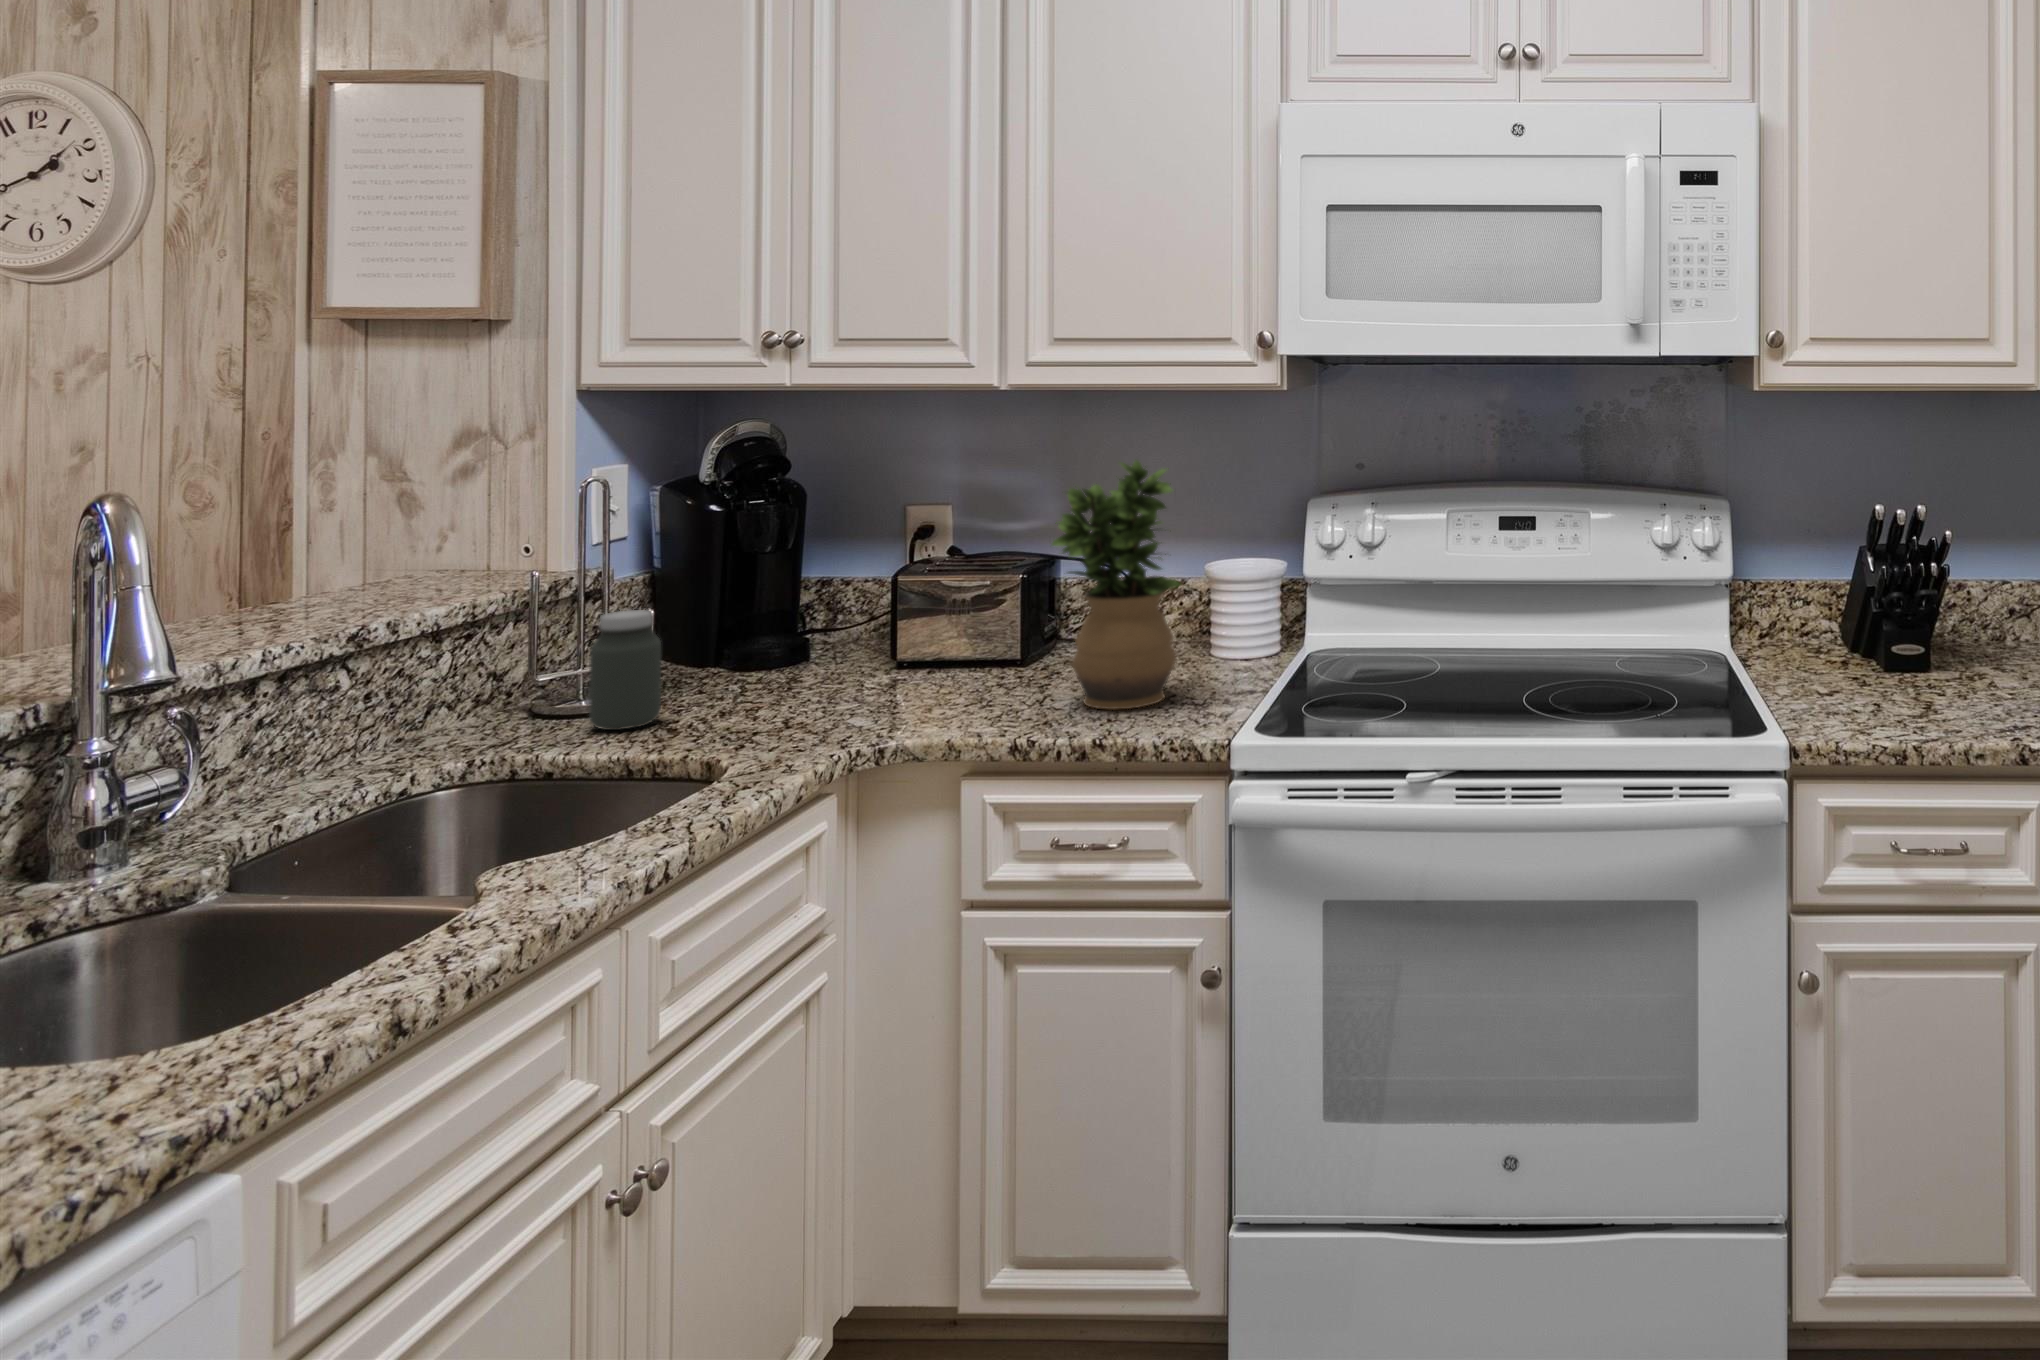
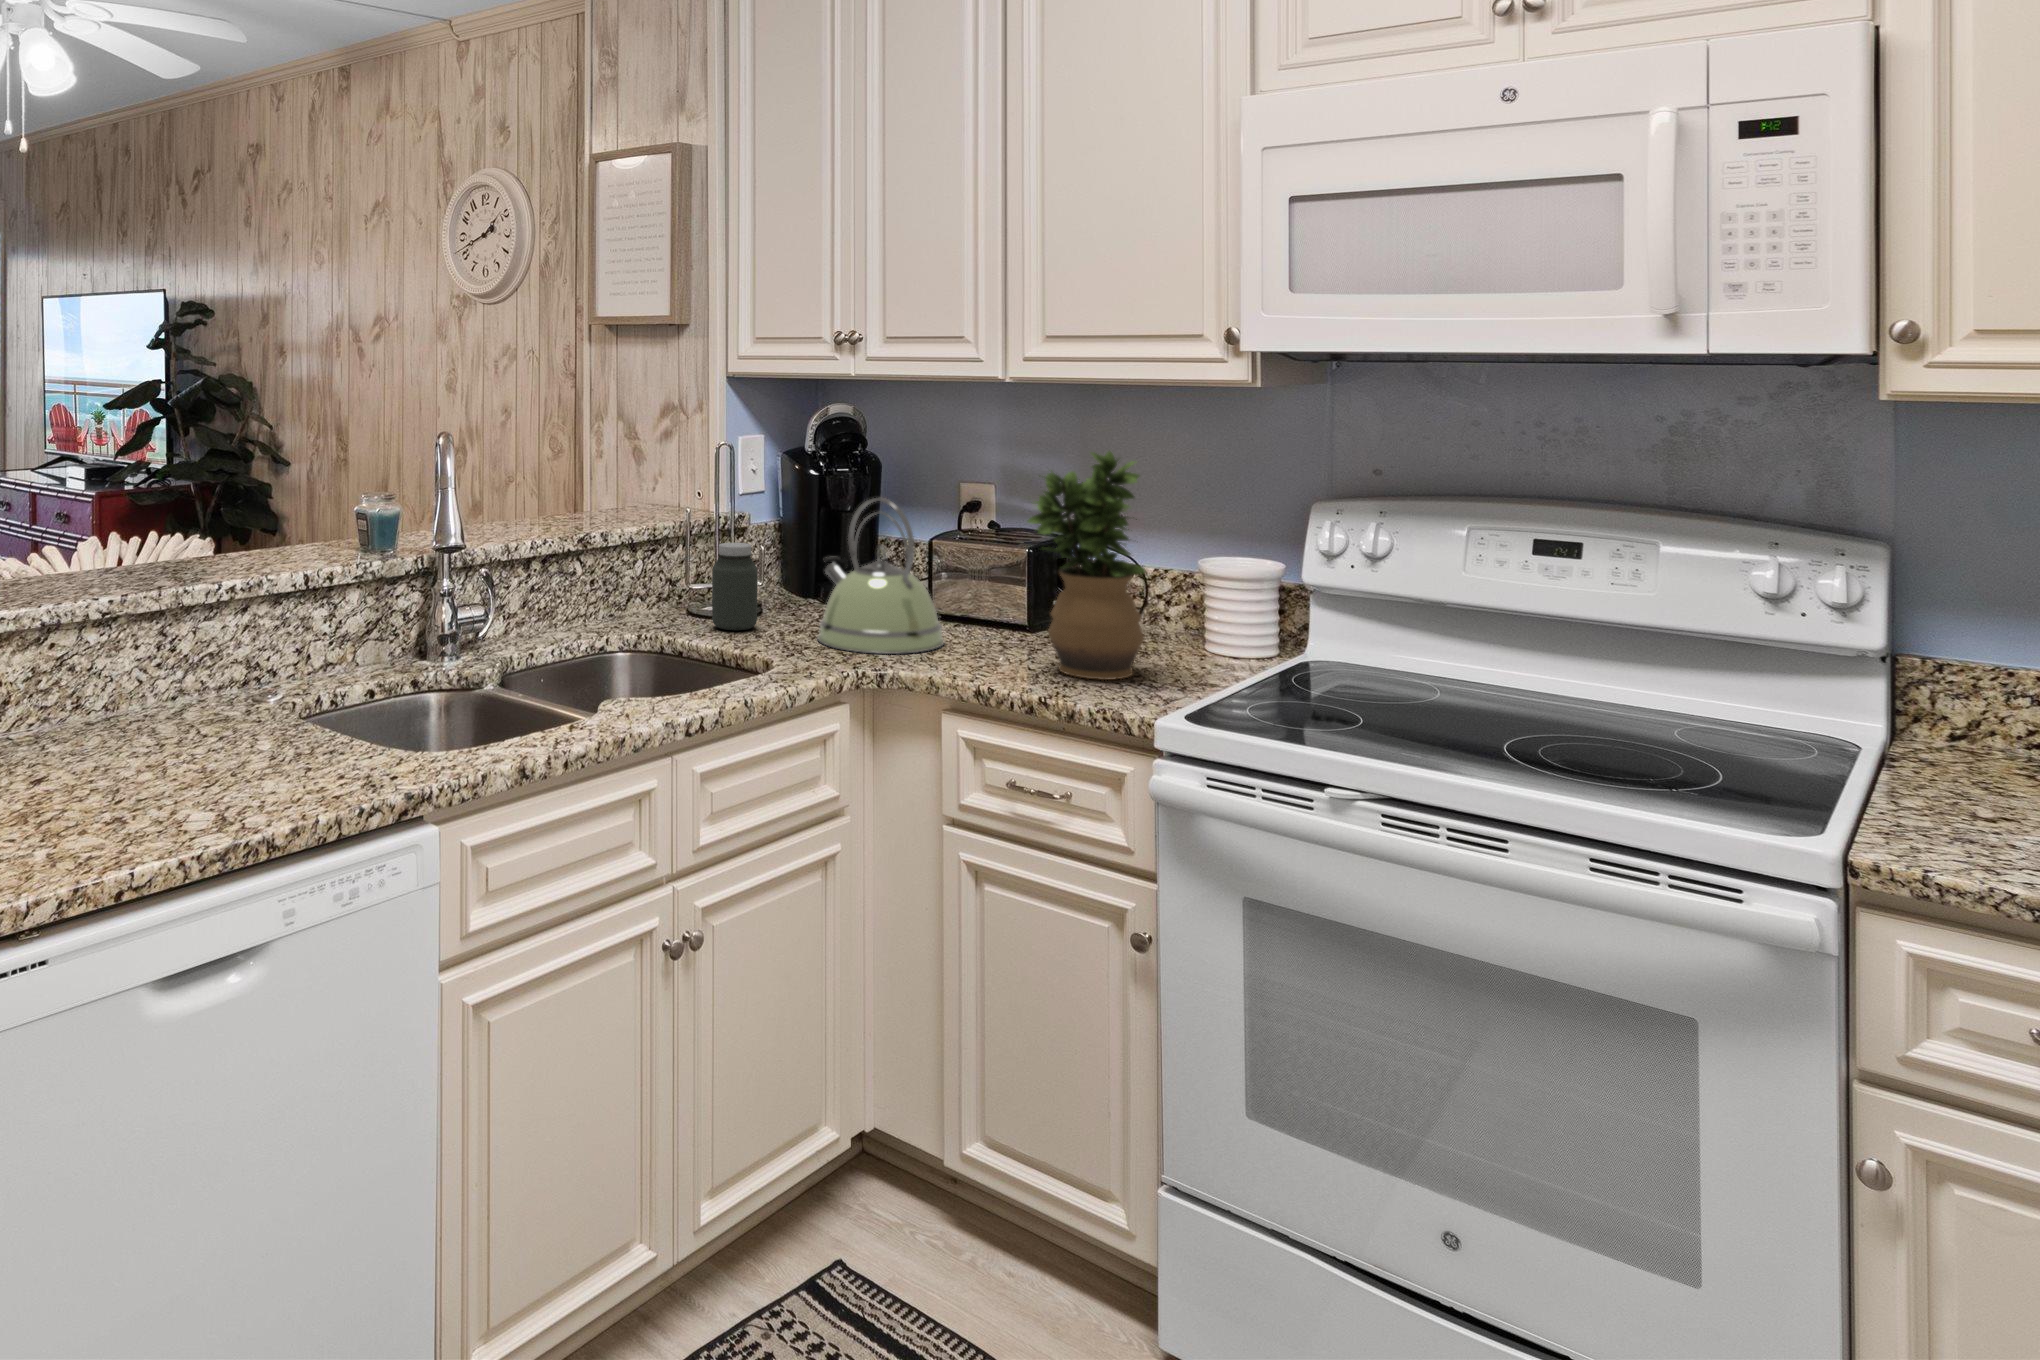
kettle: none [759,533,932,728] -> present [818,498,944,654]

